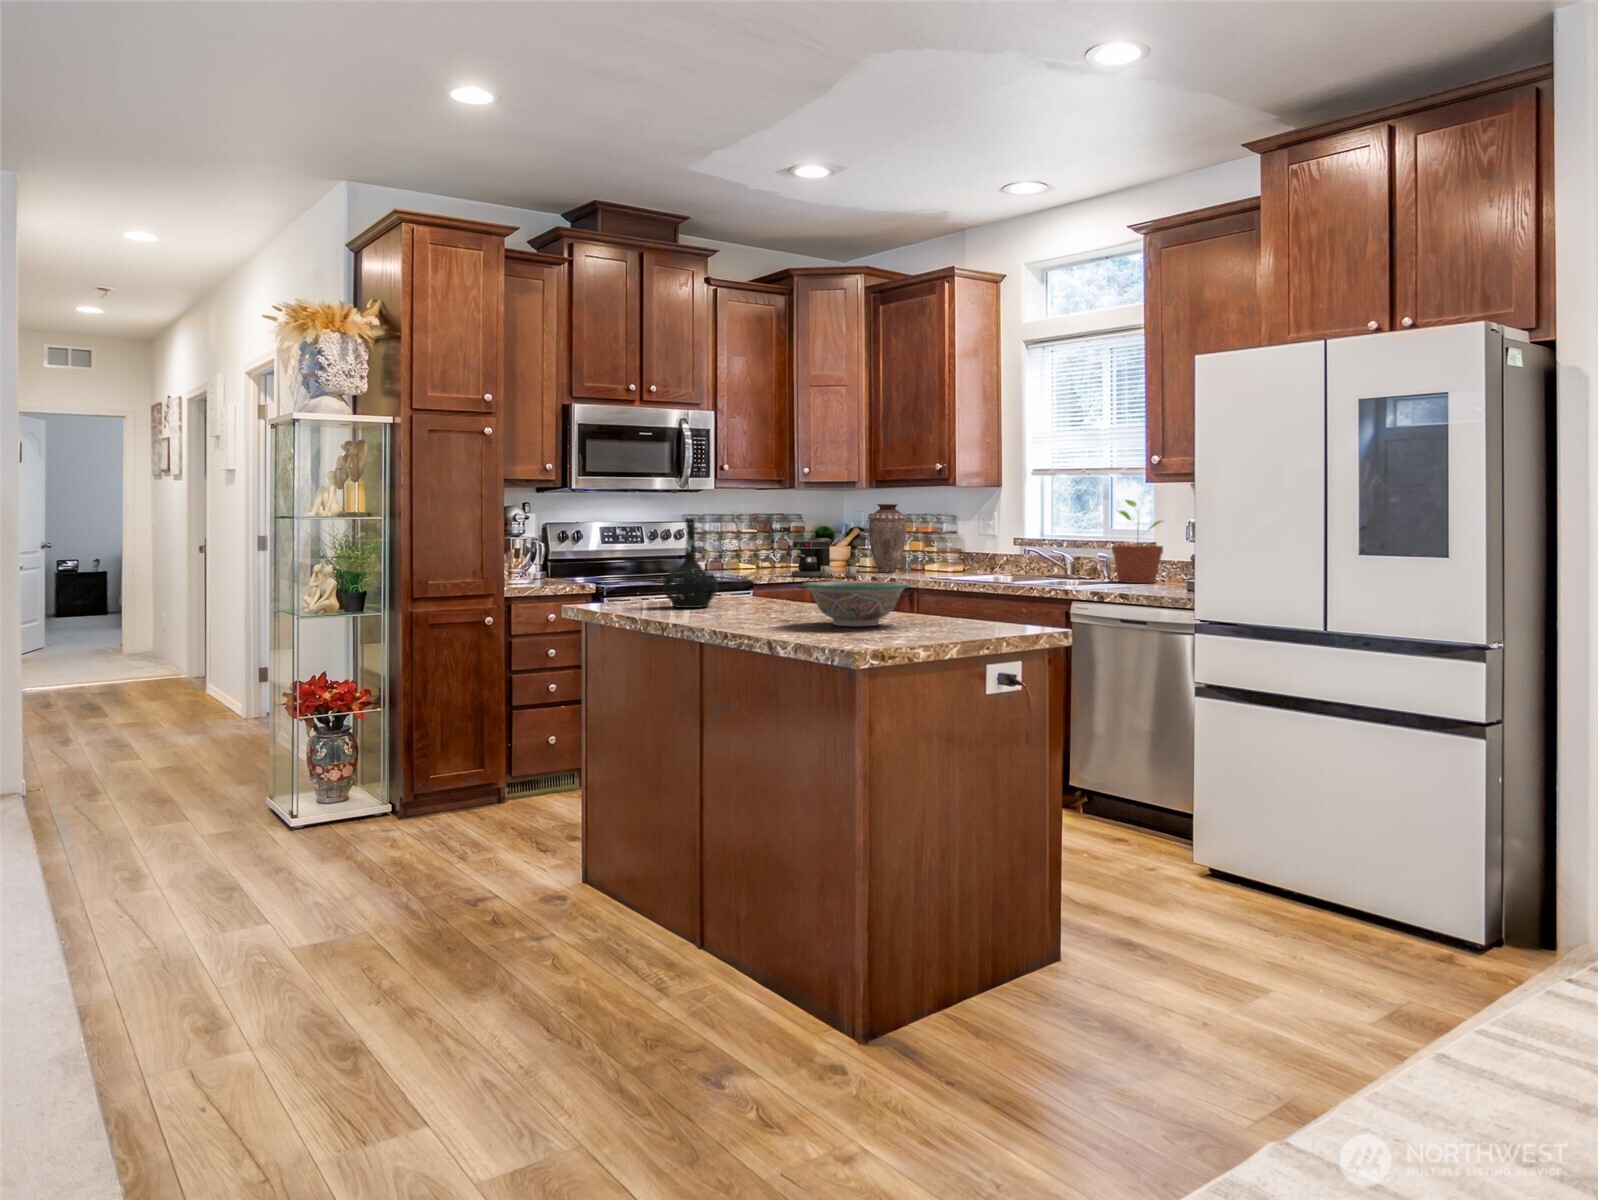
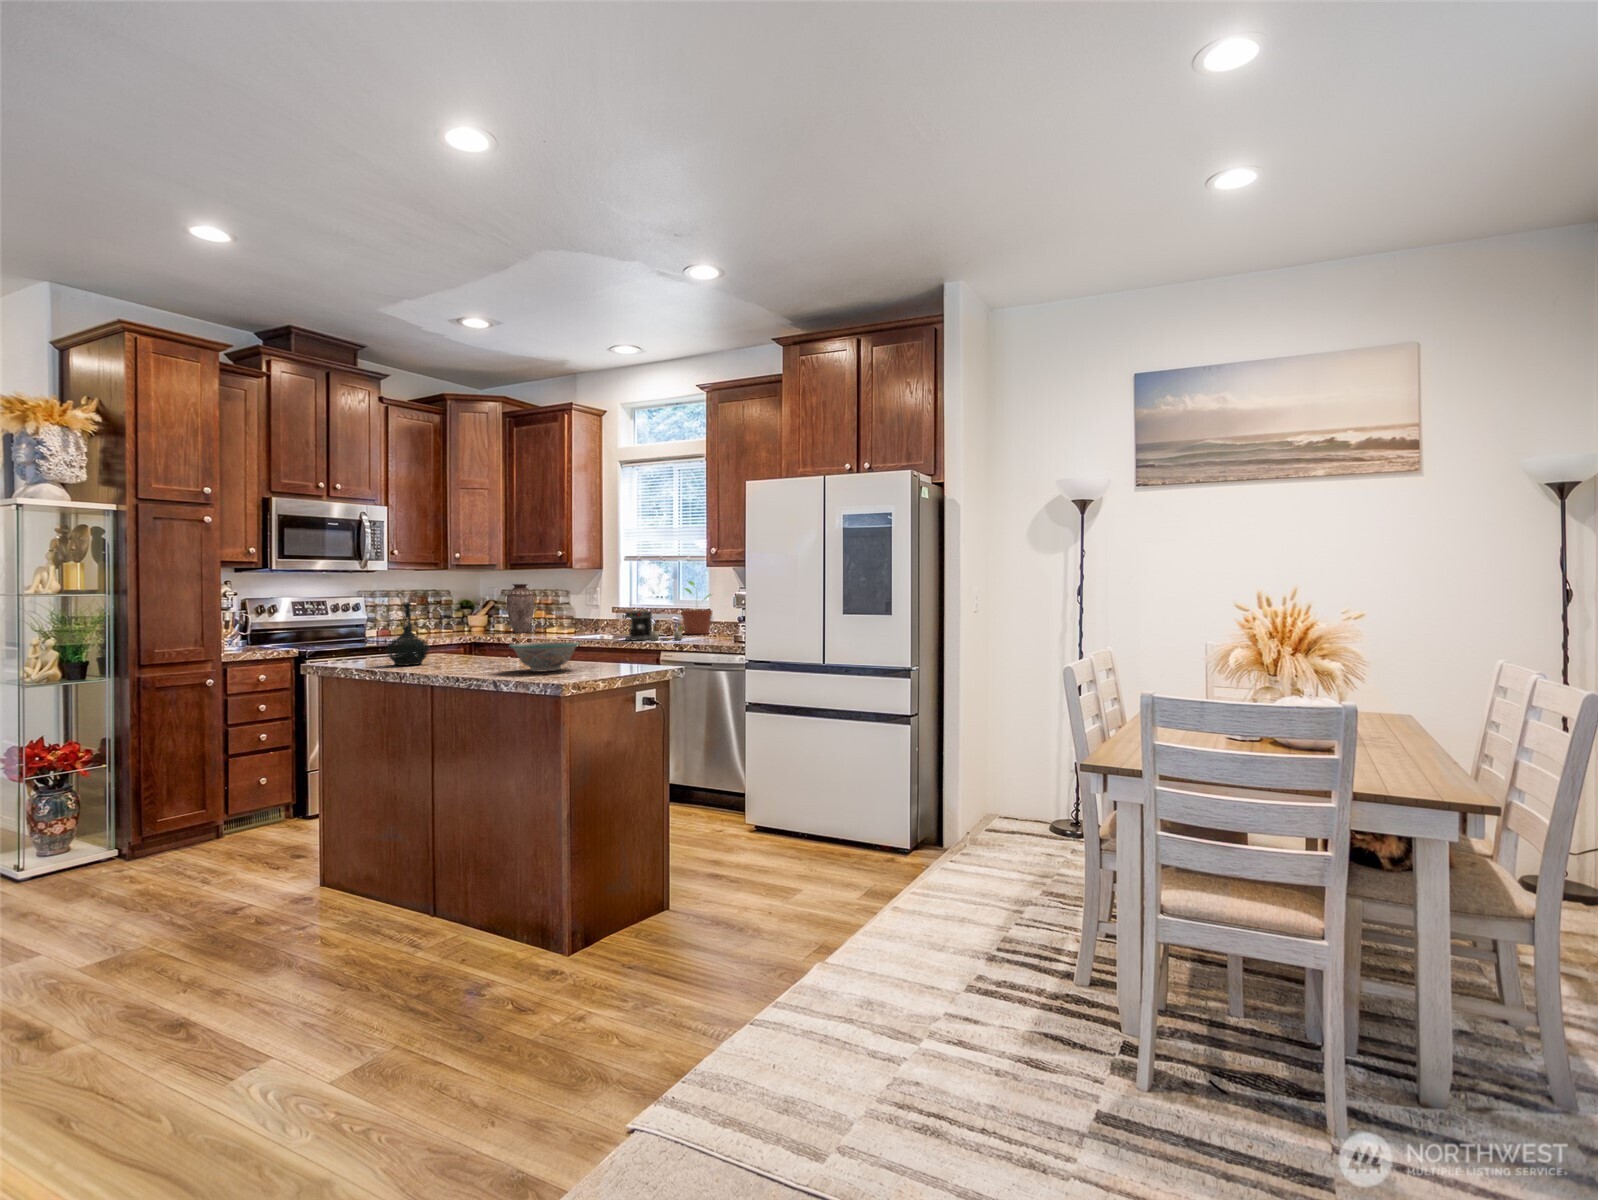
coffee maker: present [792,540,858,578] -> present [625,611,683,640]

